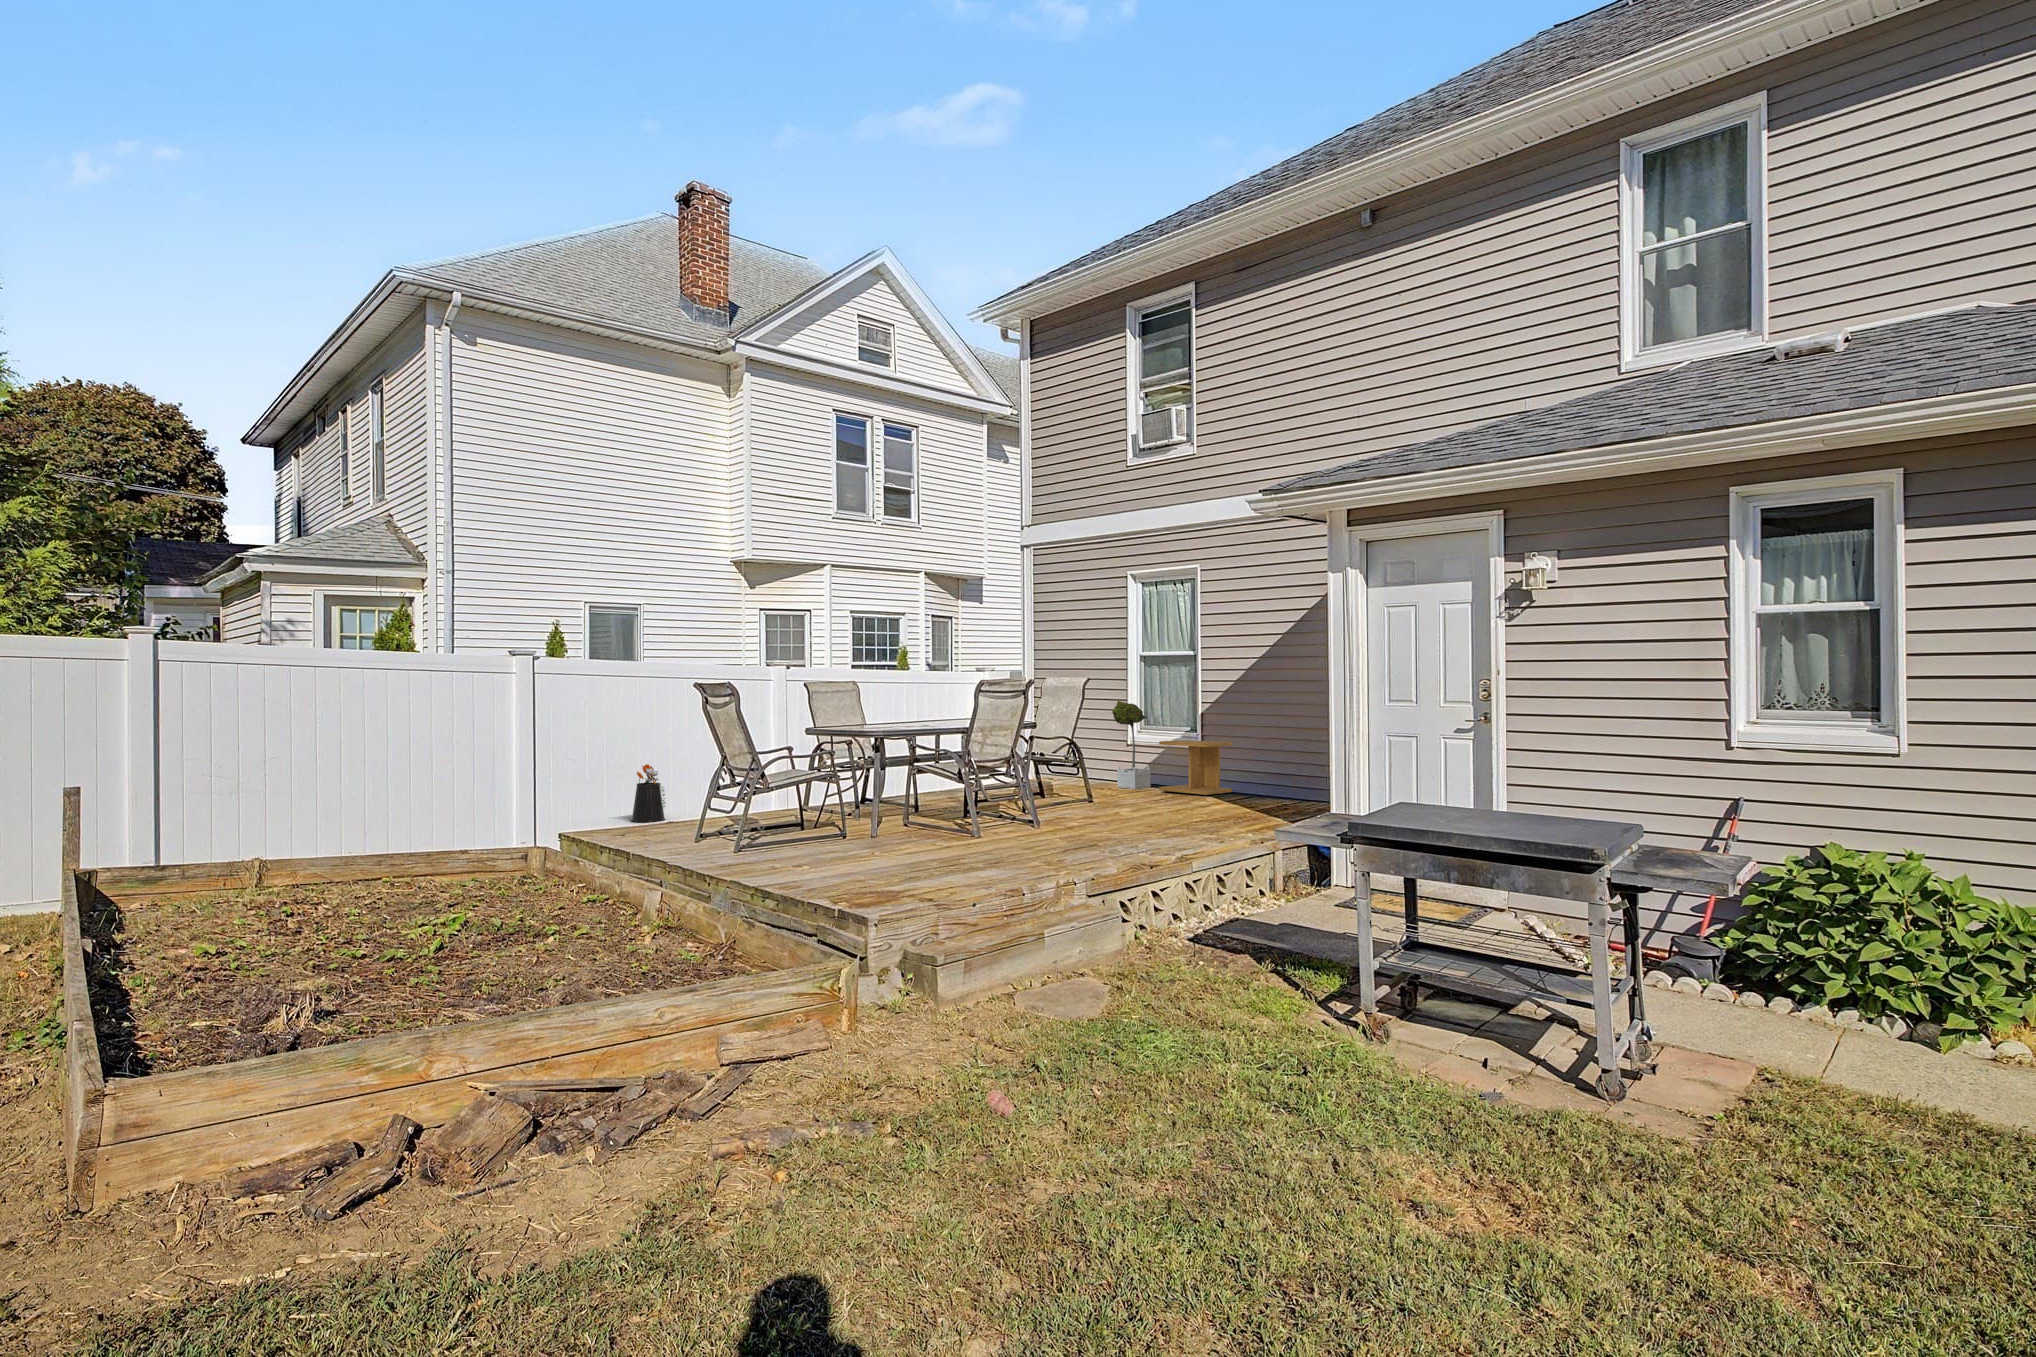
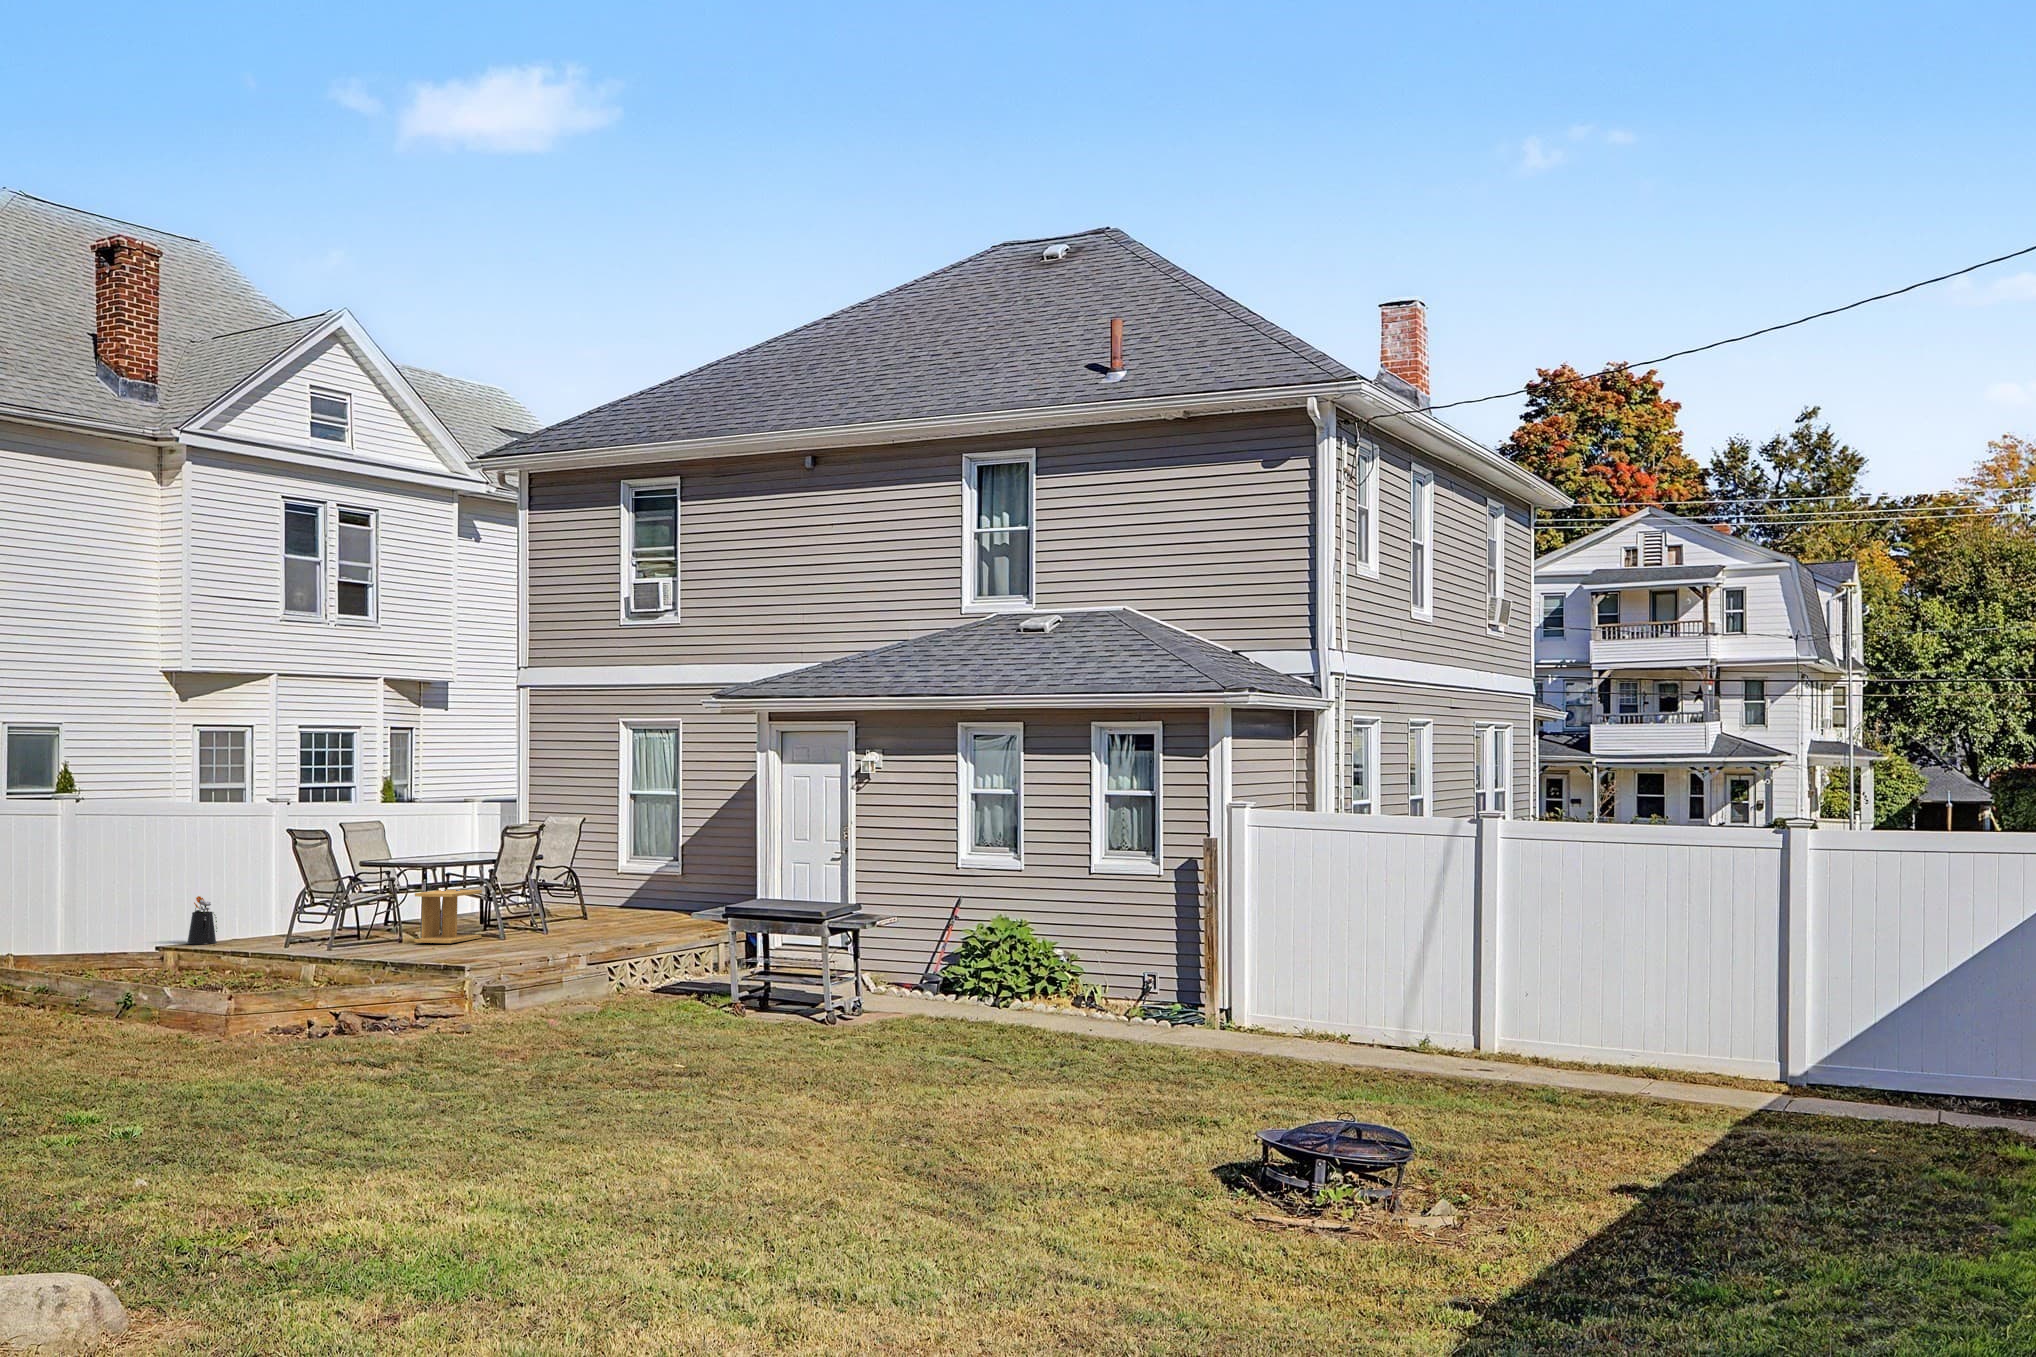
potted tree: present [1112,701,1151,789] -> none [604,832,637,909]
side table: present [1159,740,1232,796] -> present [414,890,482,944]

